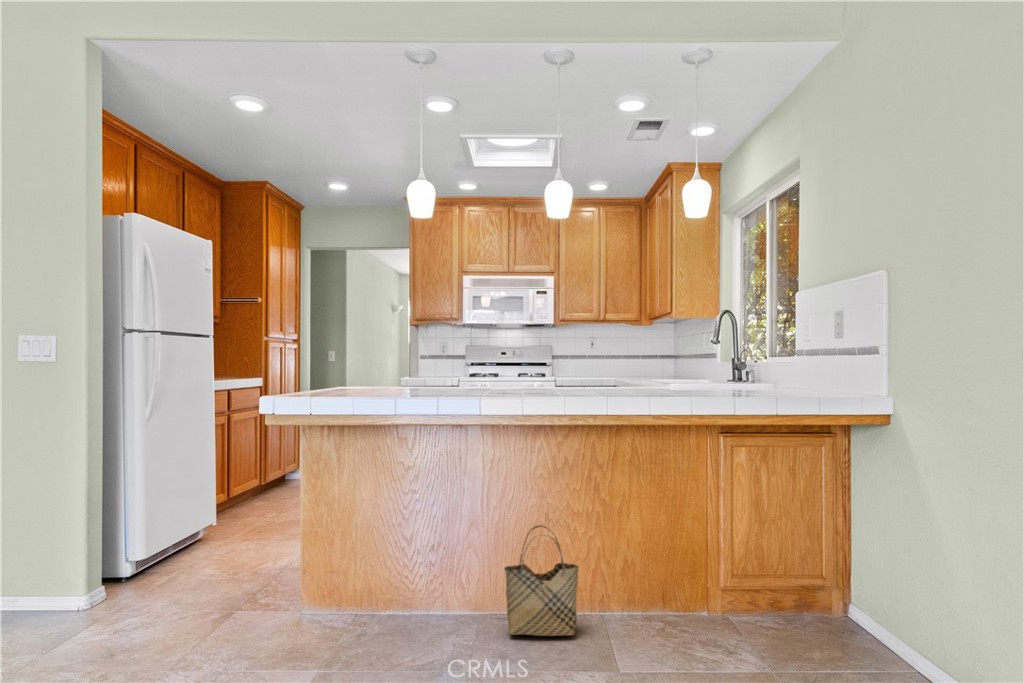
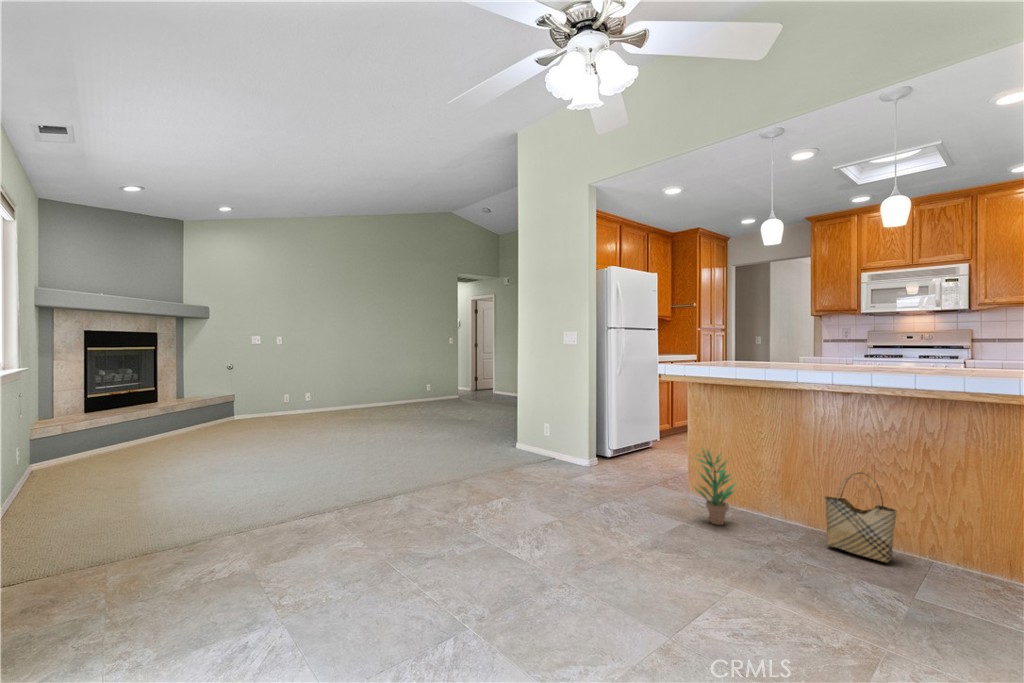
potted plant: none [327,529,394,654] -> present [696,449,735,525]

